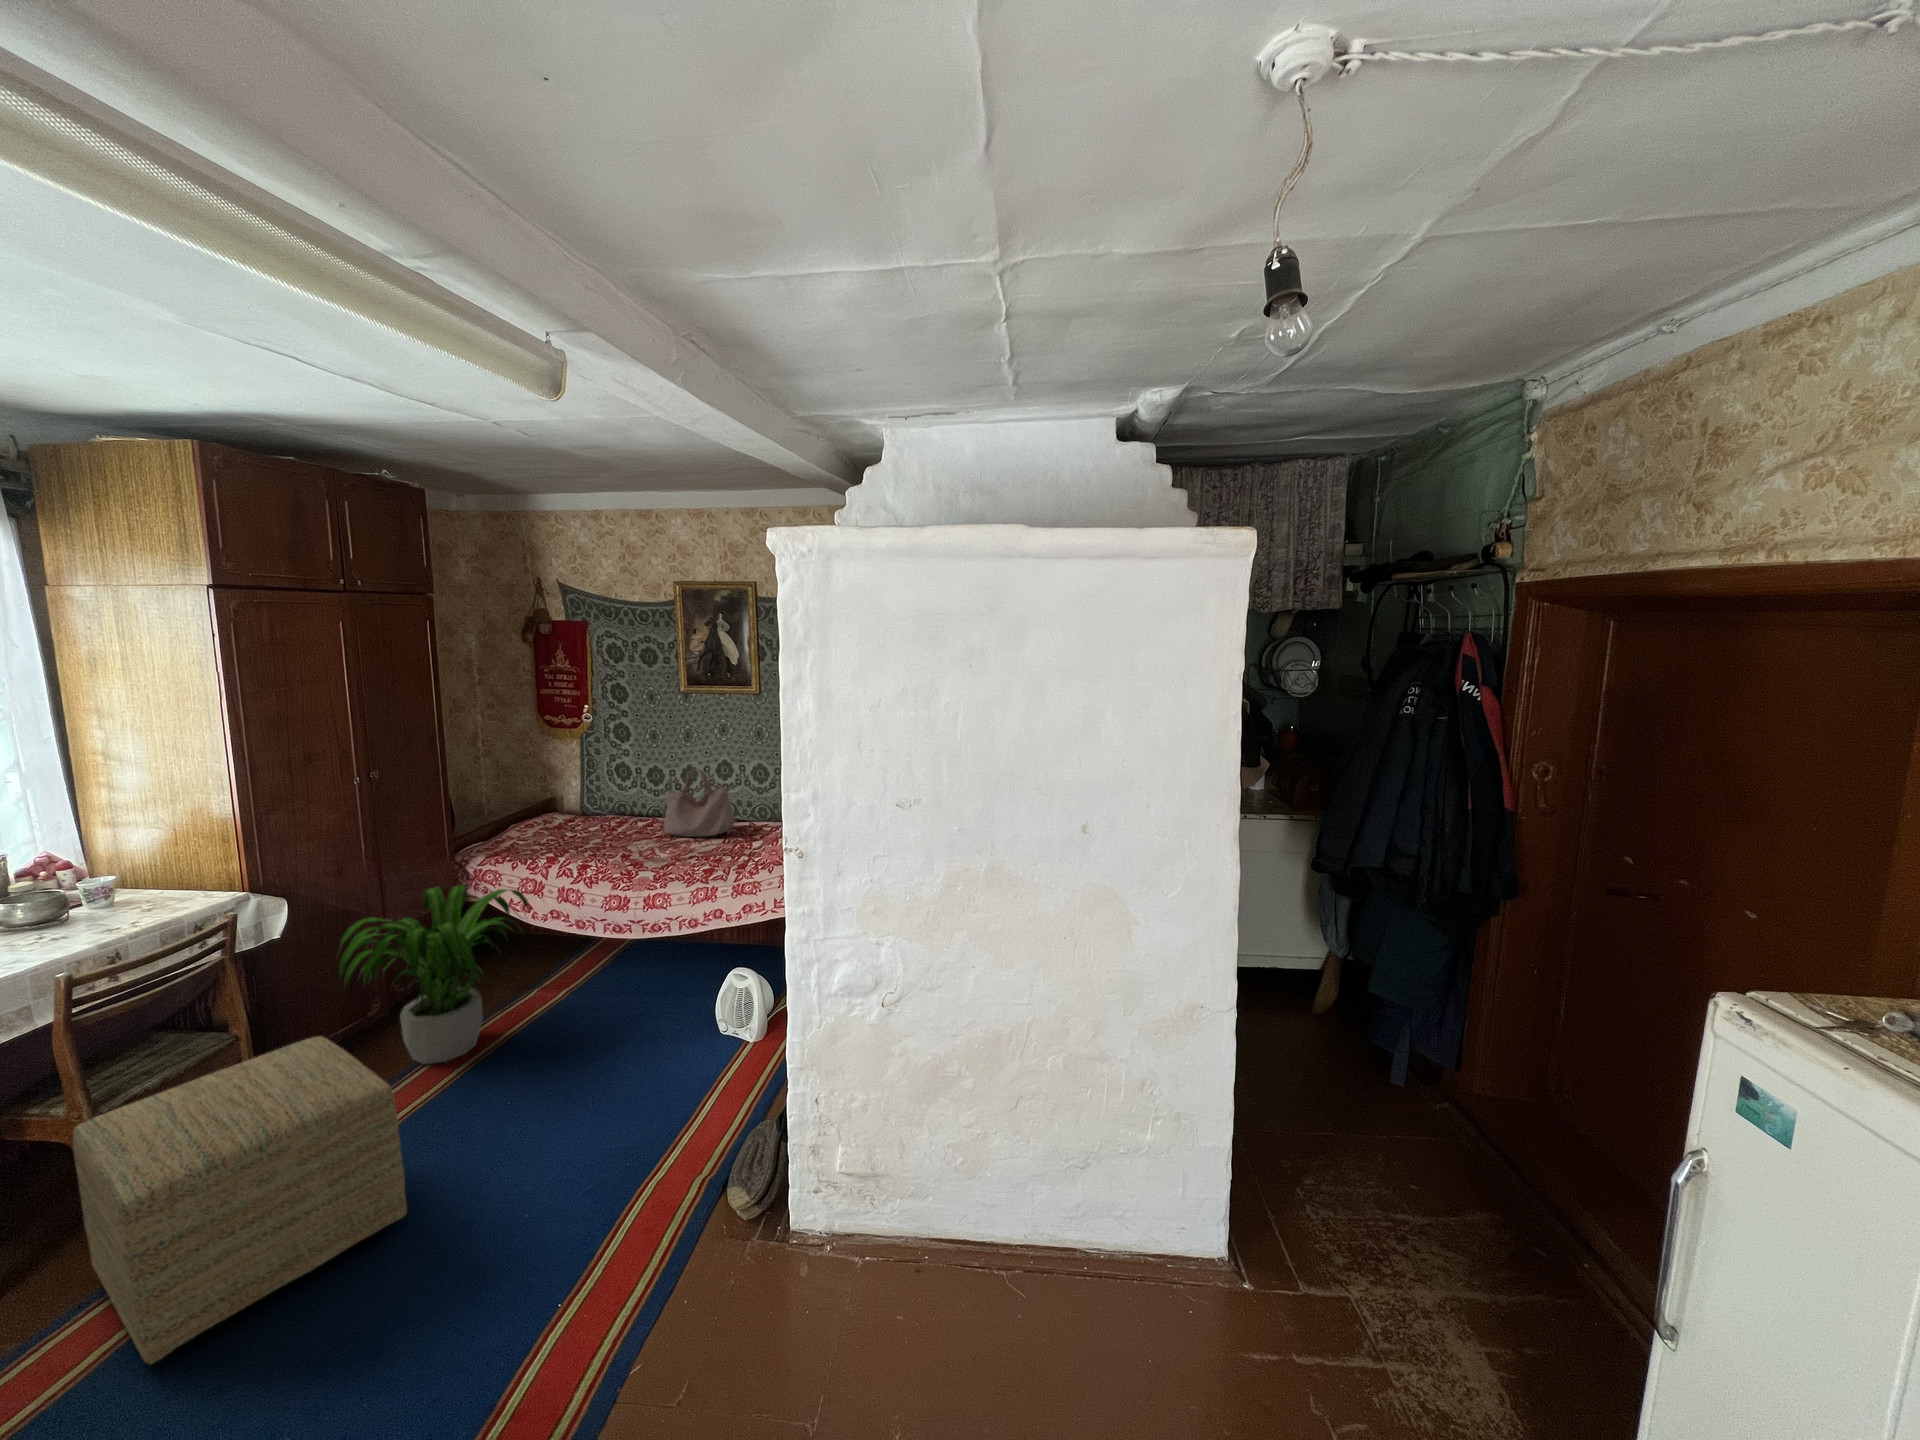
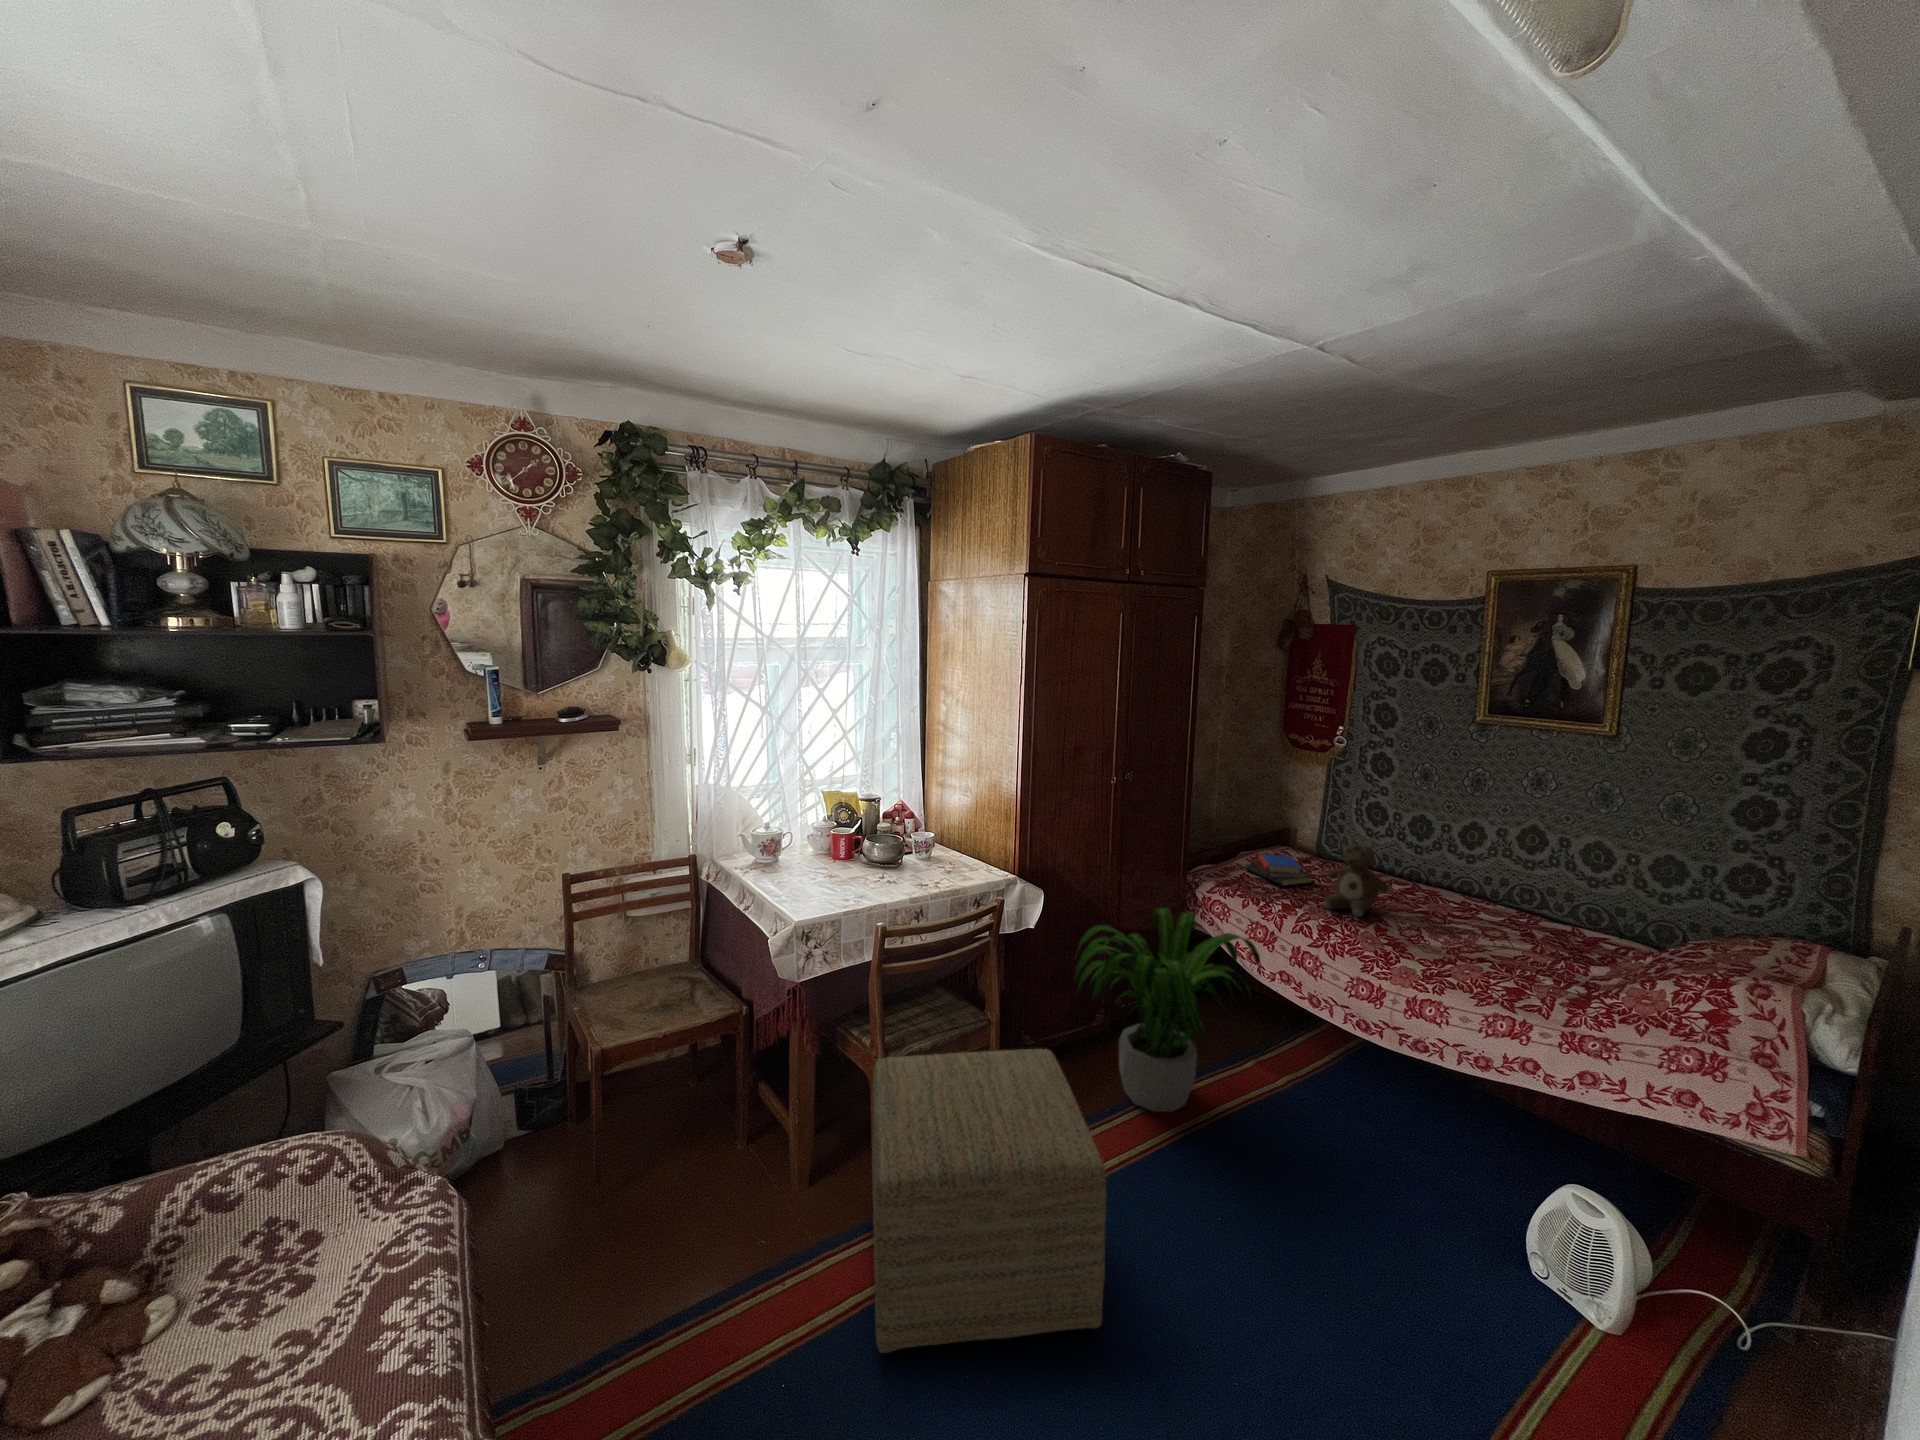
handbag: present [664,769,735,837] -> none [1433,830,1554,934]
stuffed bear: none [582,792,631,852] -> present [1324,836,1390,917]
book: none [515,819,575,844] -> present [1245,854,1311,886]

